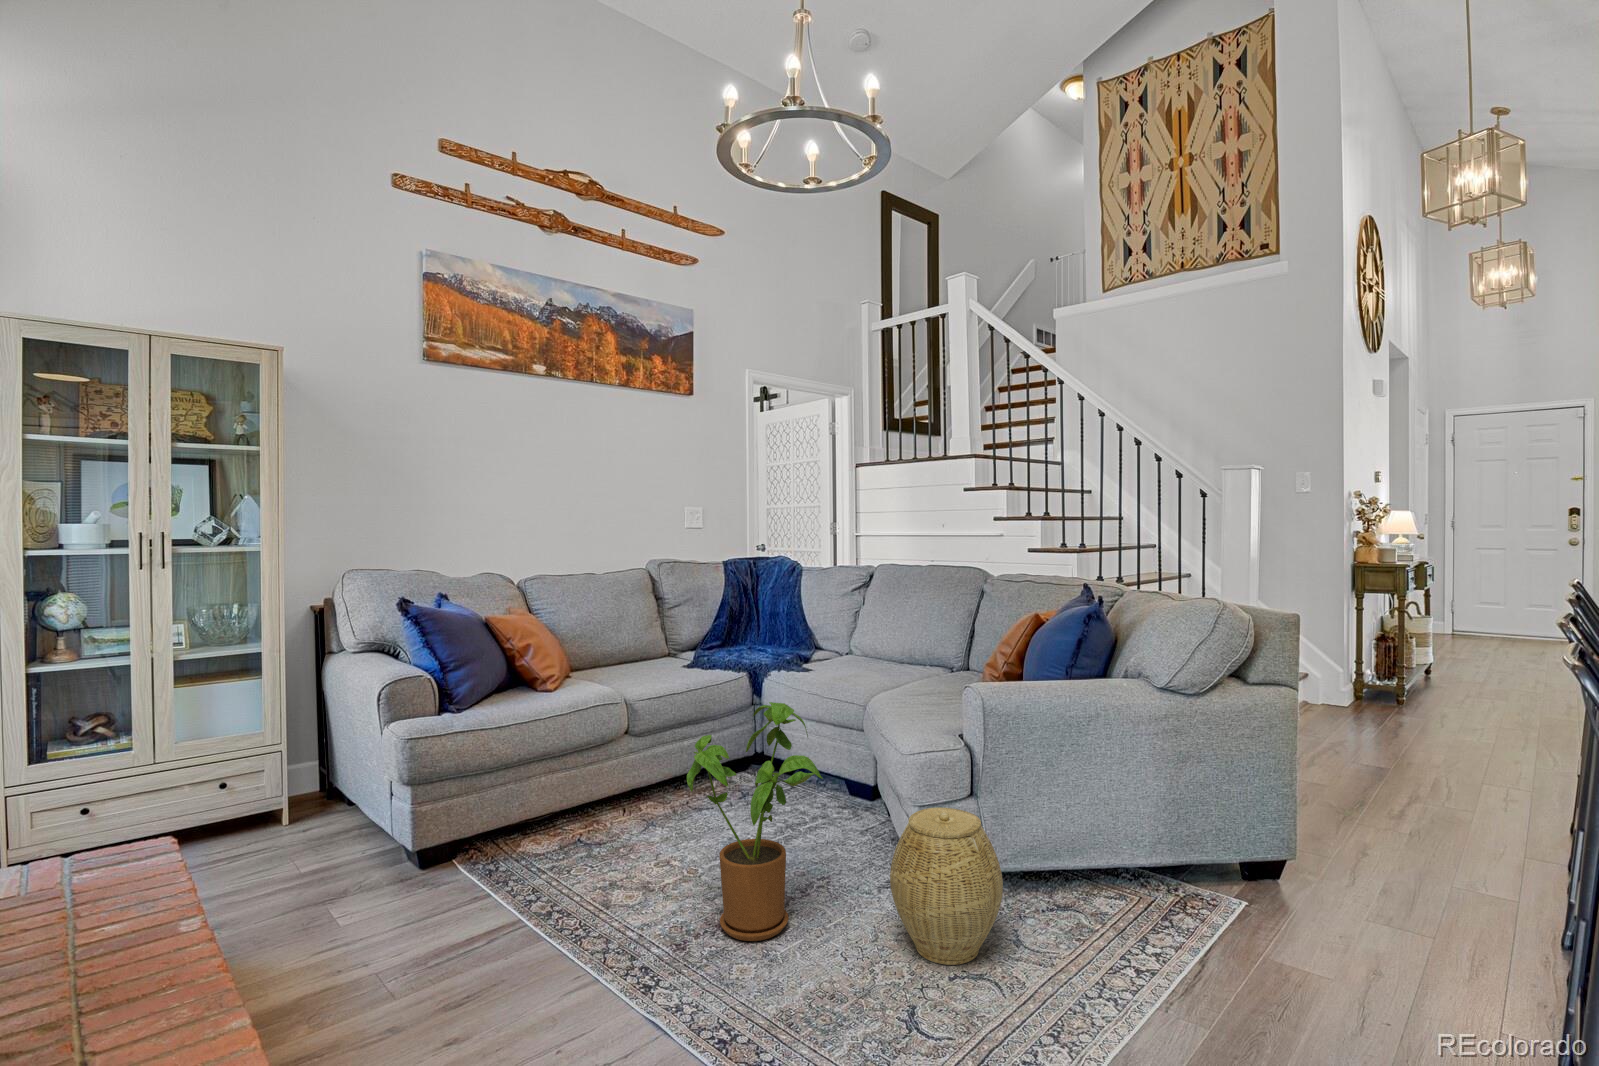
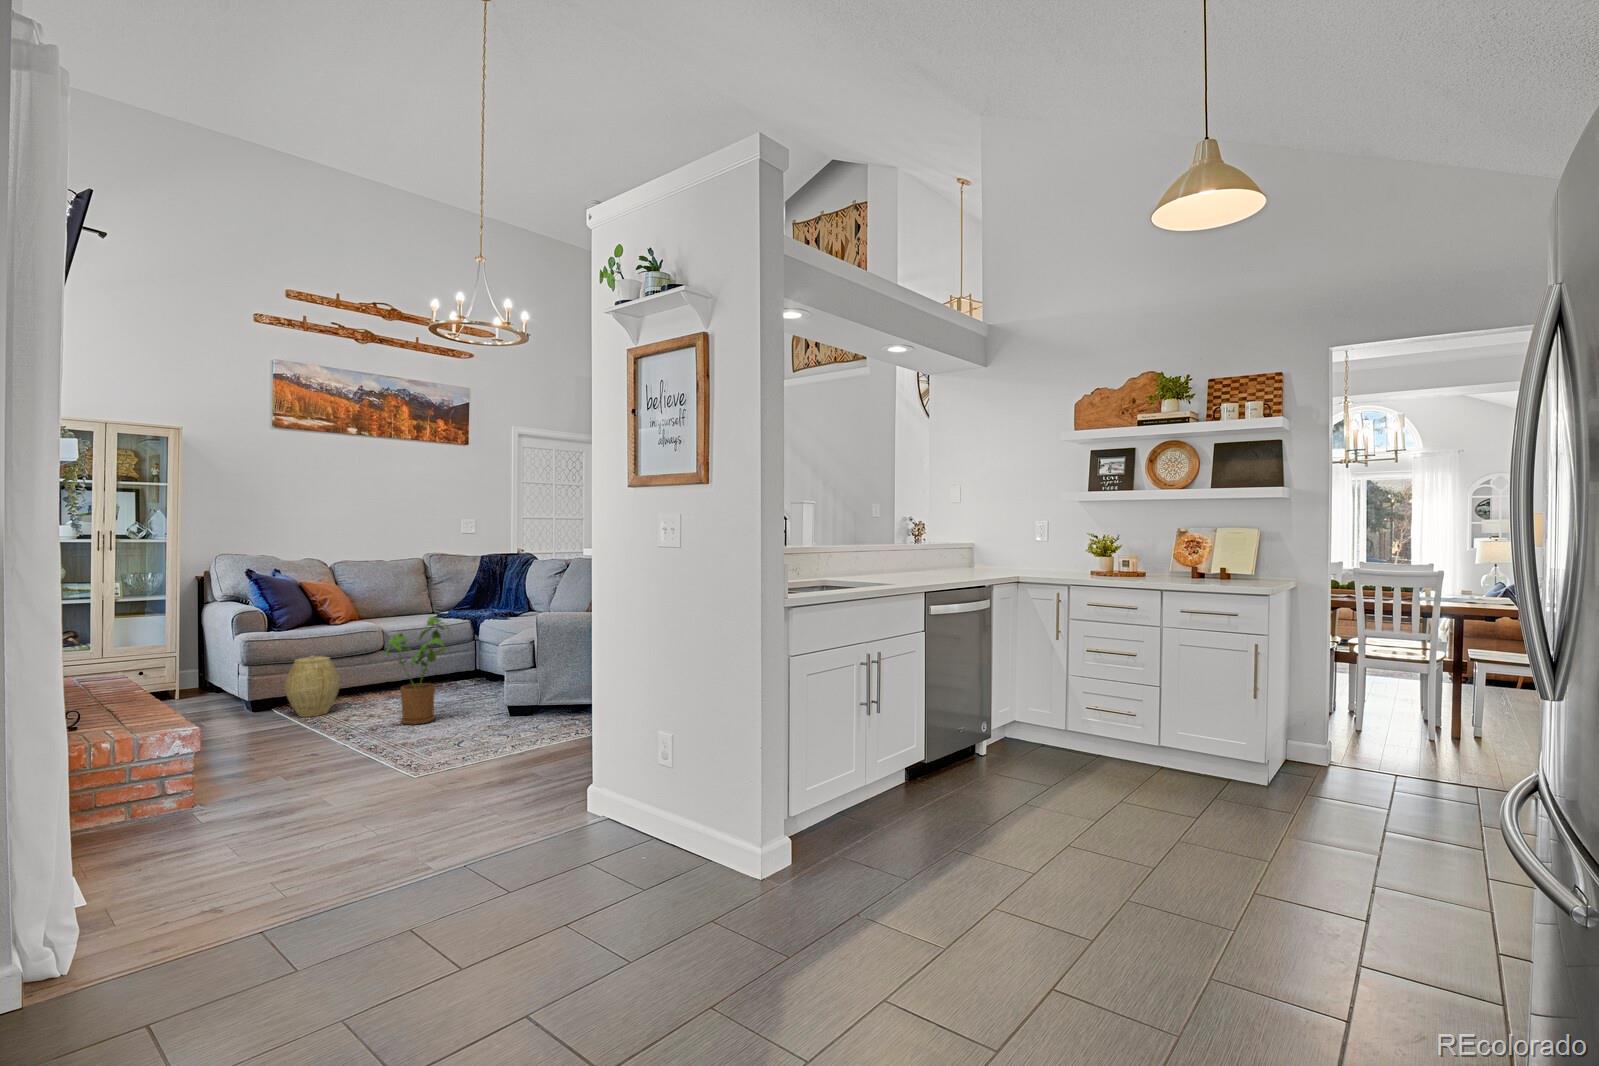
woven basket: present [890,807,1003,965] -> present [285,656,340,717]

